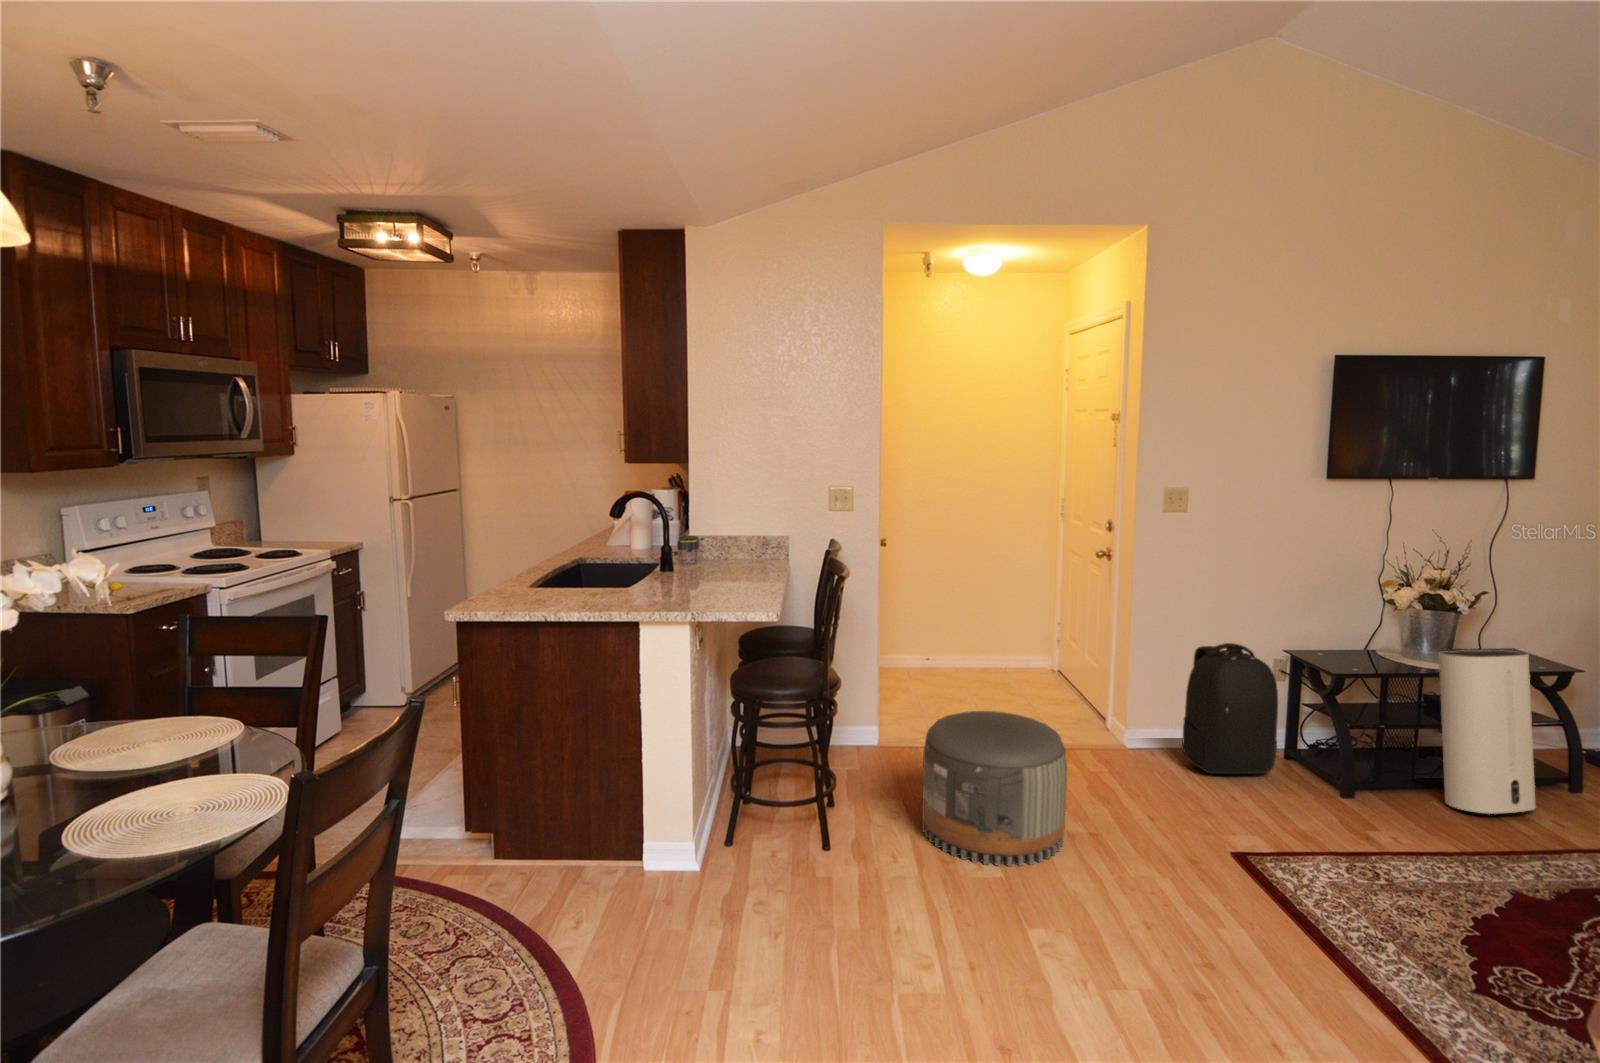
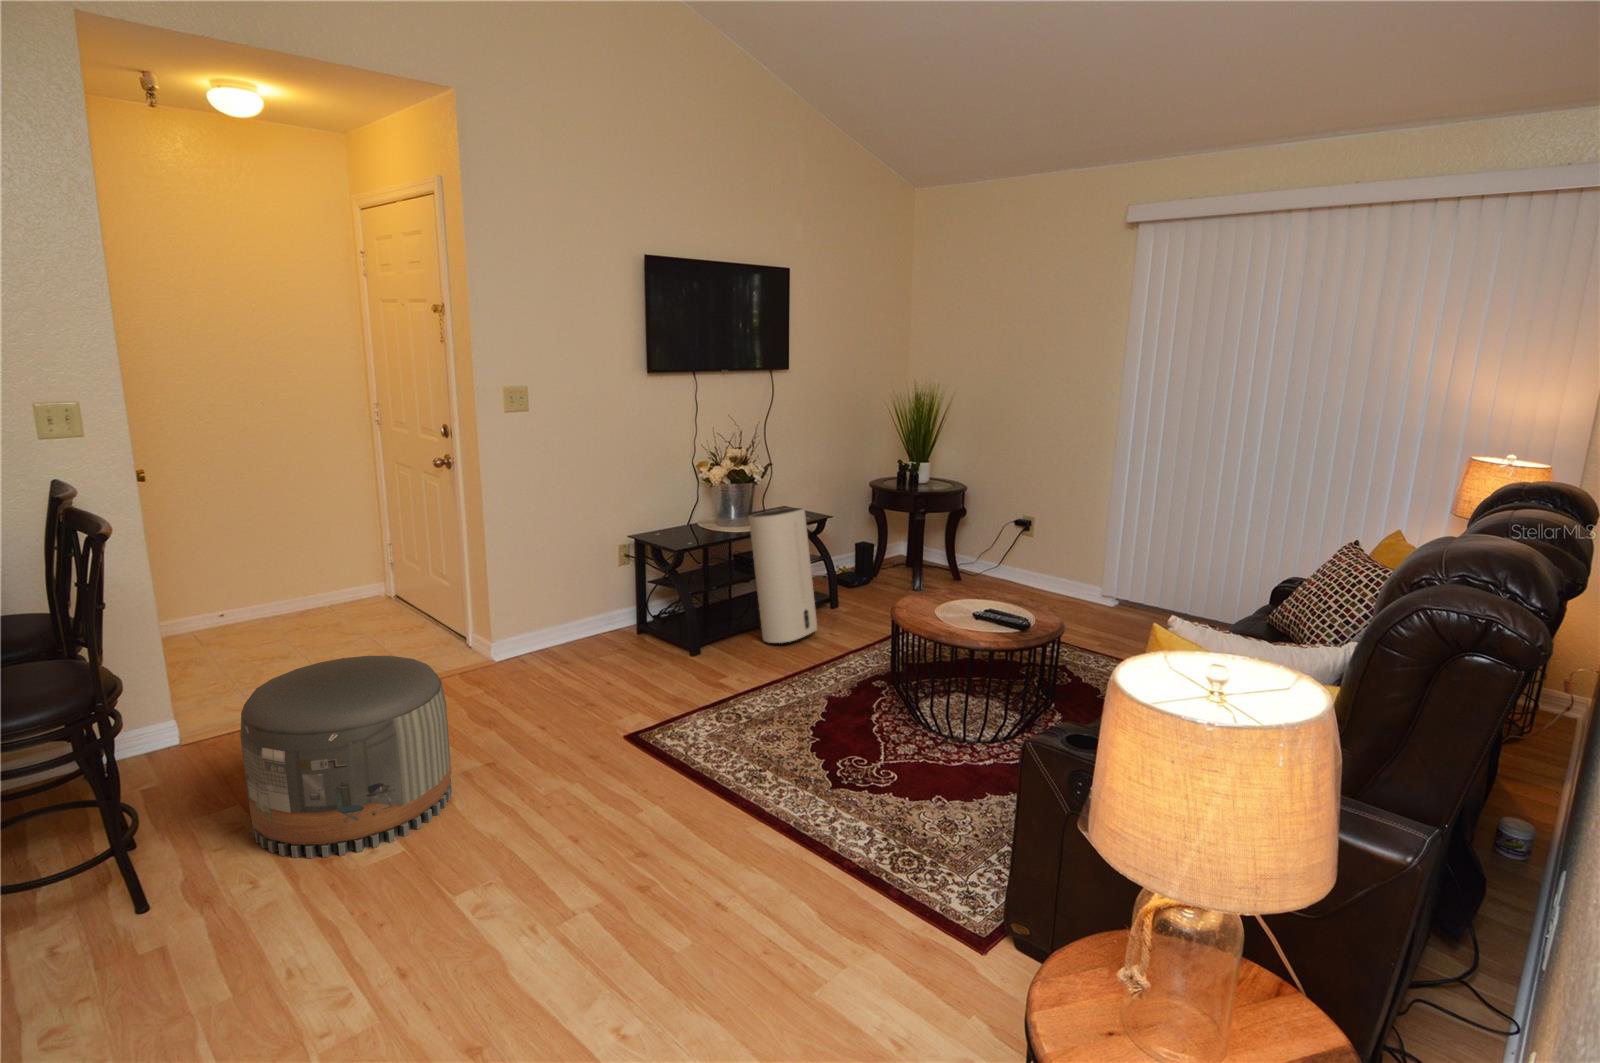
backpack: present [1182,643,1278,774] -> none [551,534,636,667]

